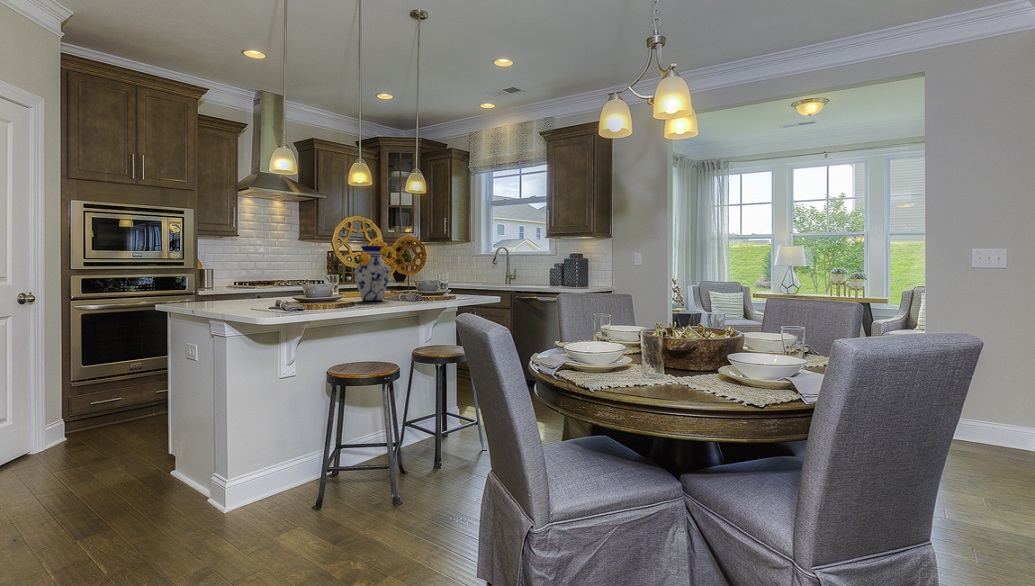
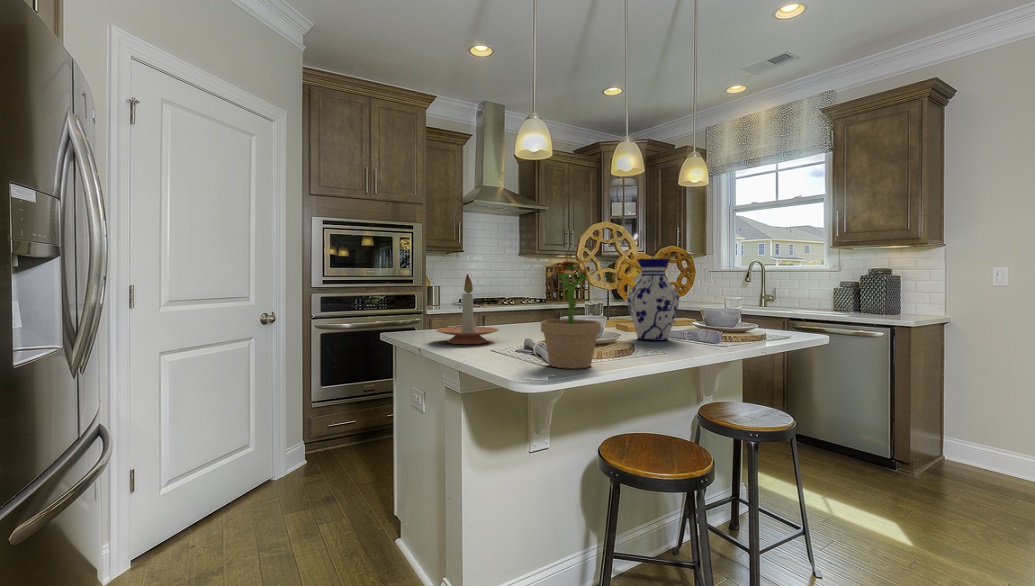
potted plant: none [274,241,313,312] -> present [541,252,601,369]
candle holder: none [203,255,255,306] -> present [436,274,499,344]

